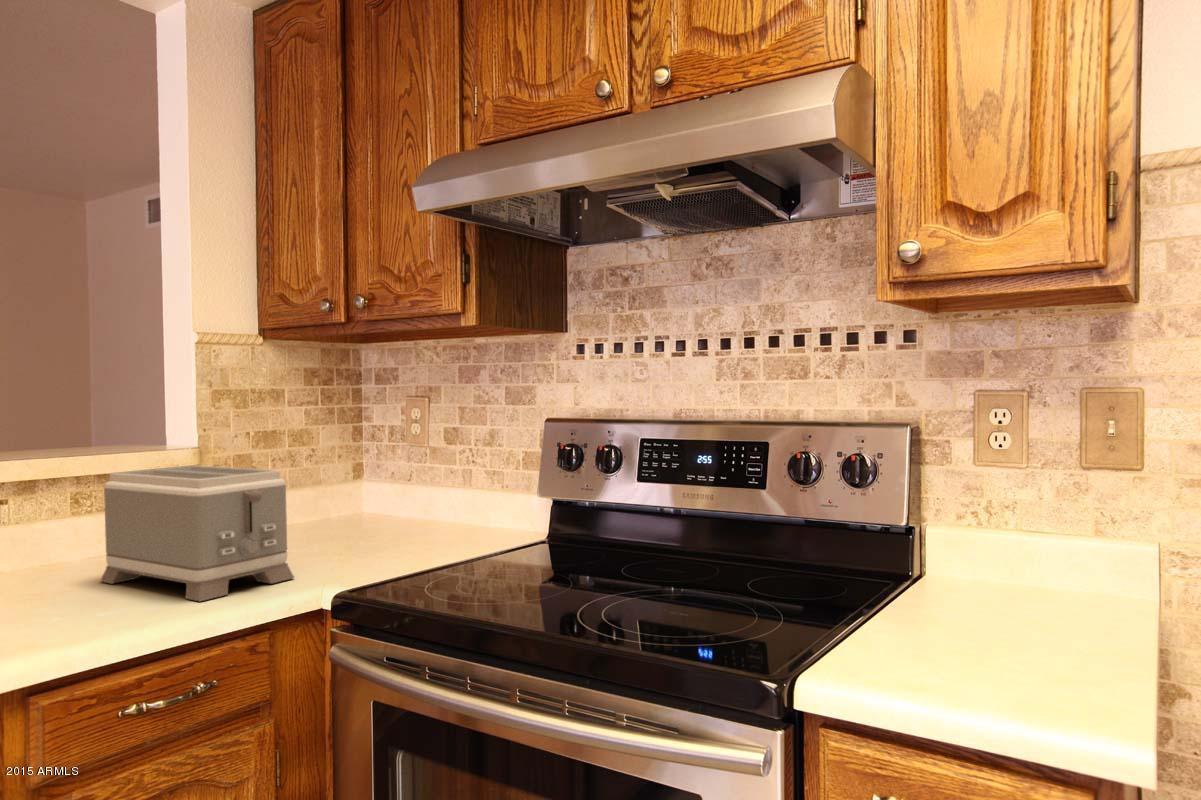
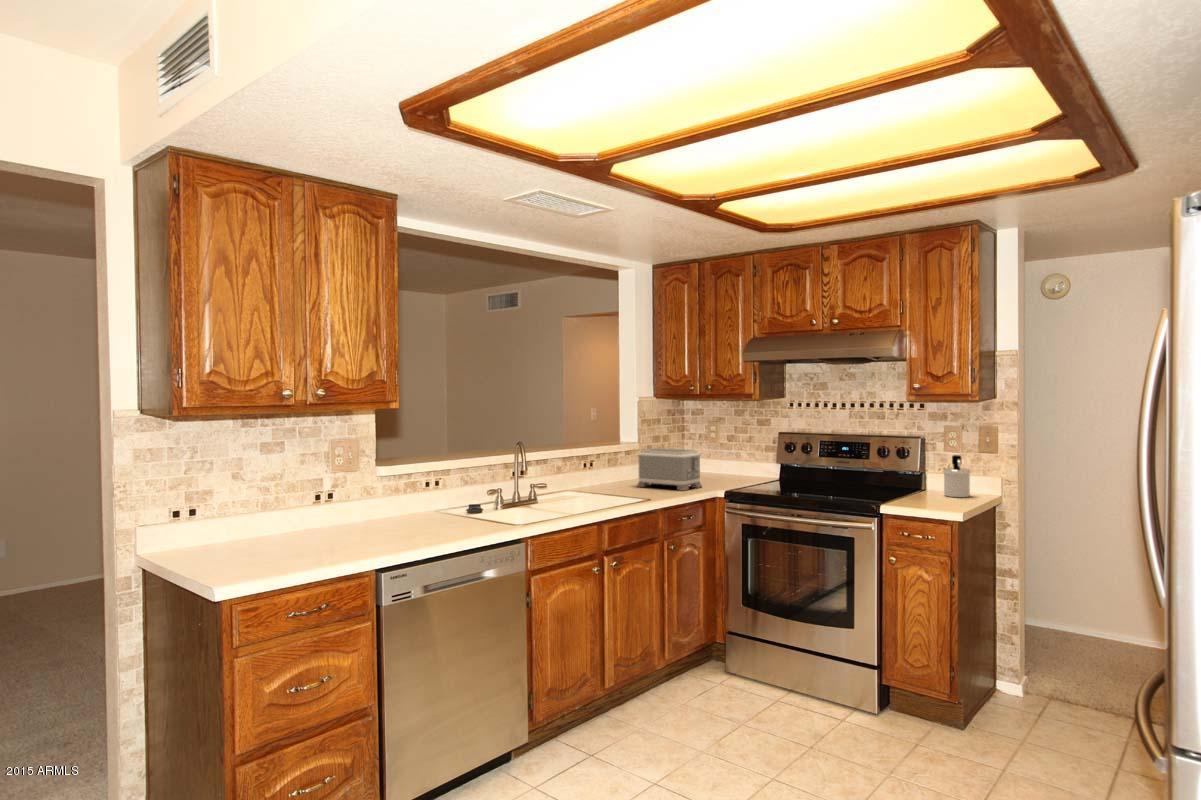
soap dispenser: none [988,479,1078,618] -> present [943,455,971,497]

